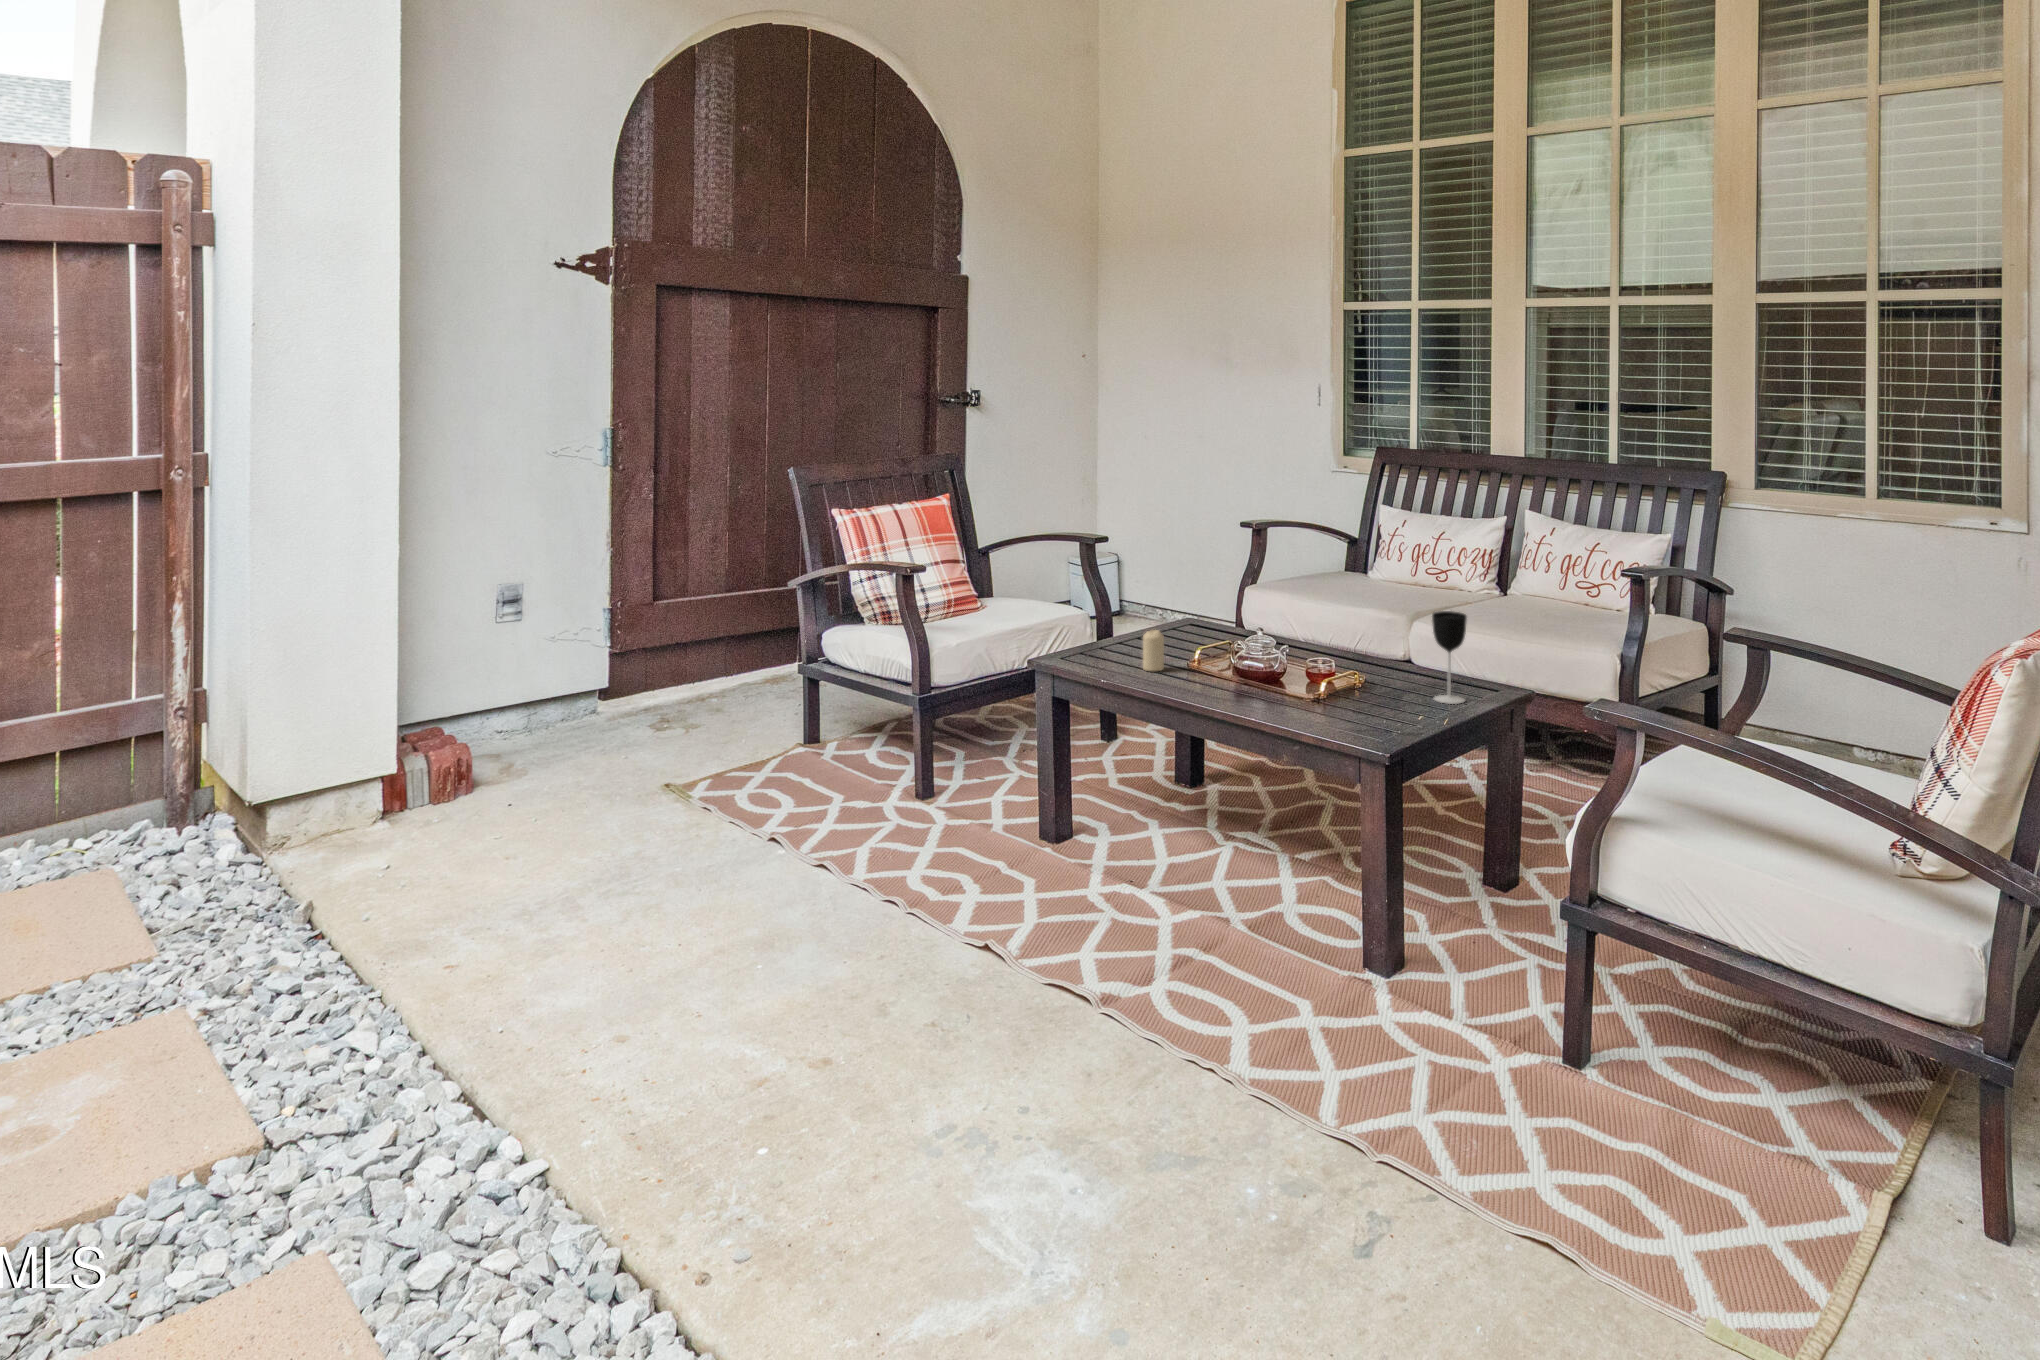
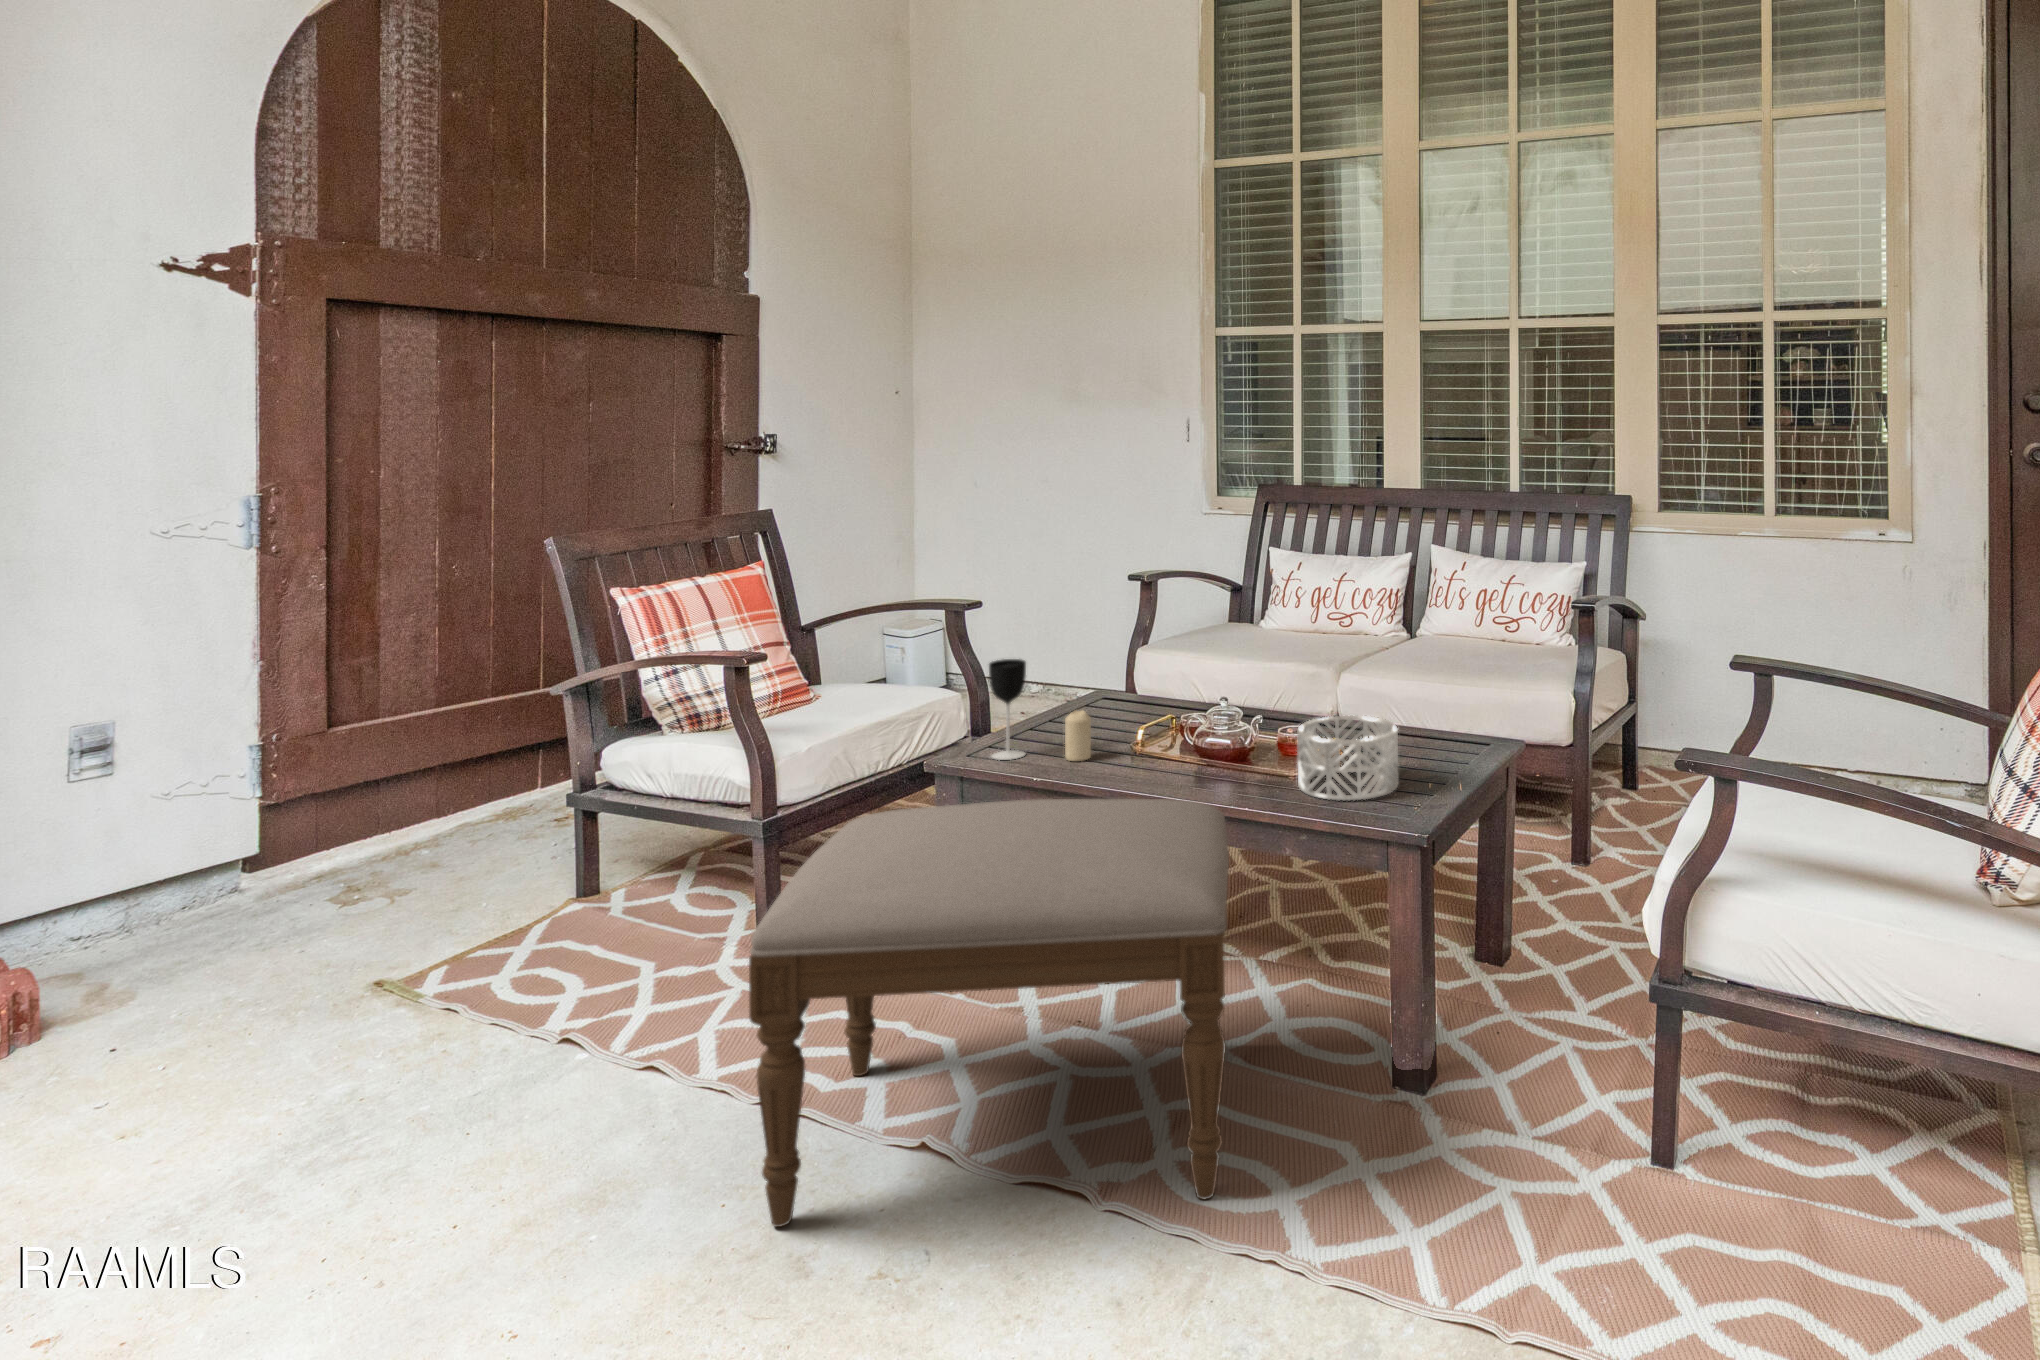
wine glass: present [1432,611,1467,704] -> present [989,659,1026,760]
decorative bowl: none [1317,651,1406,724] -> present [1297,716,1399,800]
ottoman: none [848,691,1241,1022] -> present [749,799,1229,1227]

